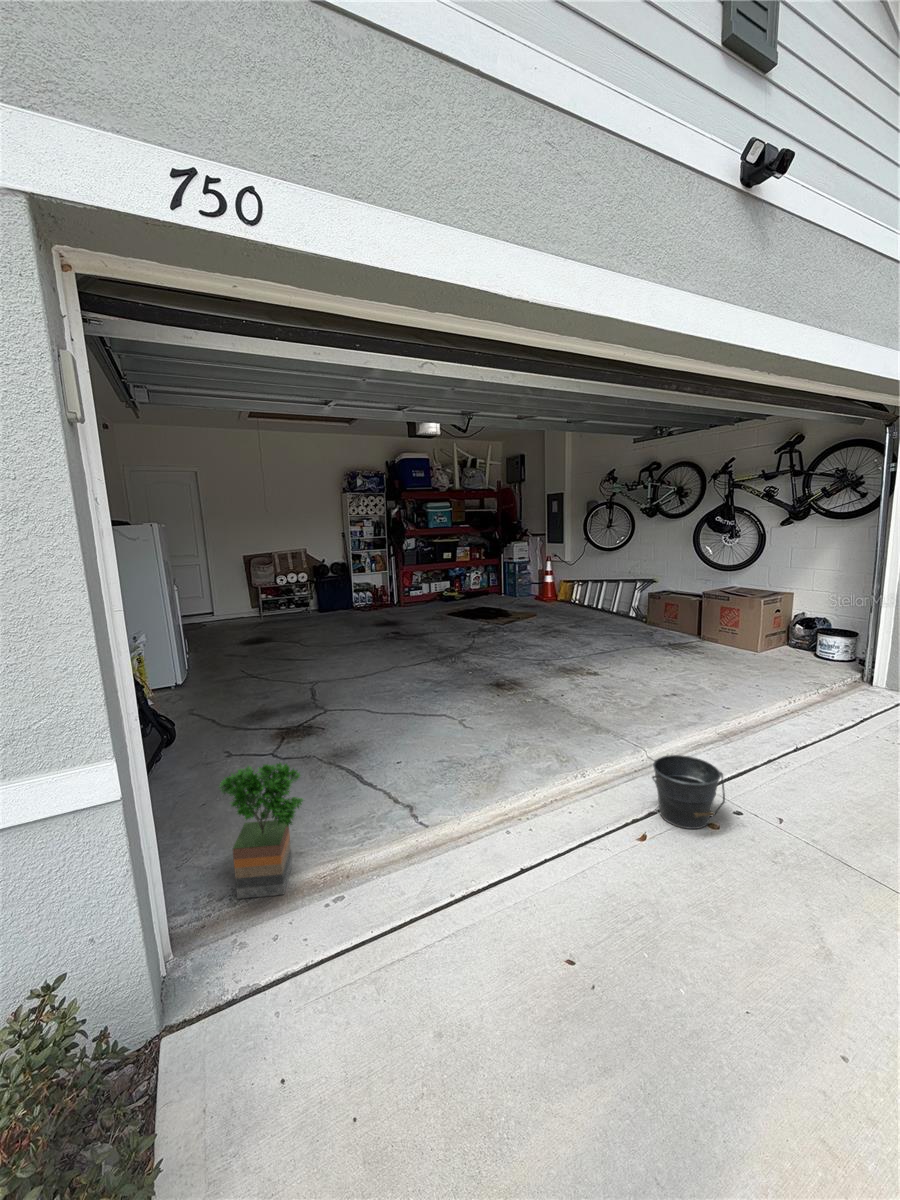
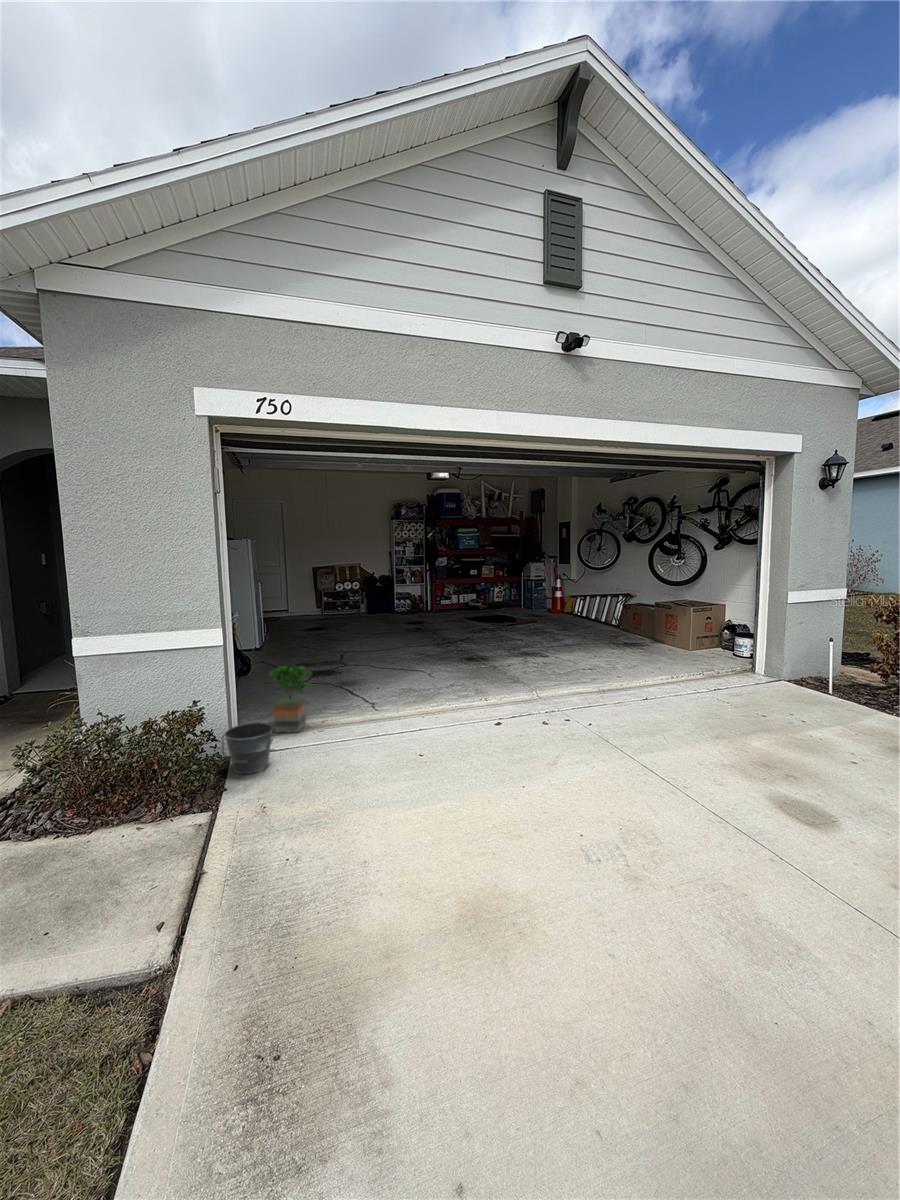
bucket: present [652,755,725,829] -> present [222,723,275,774]

